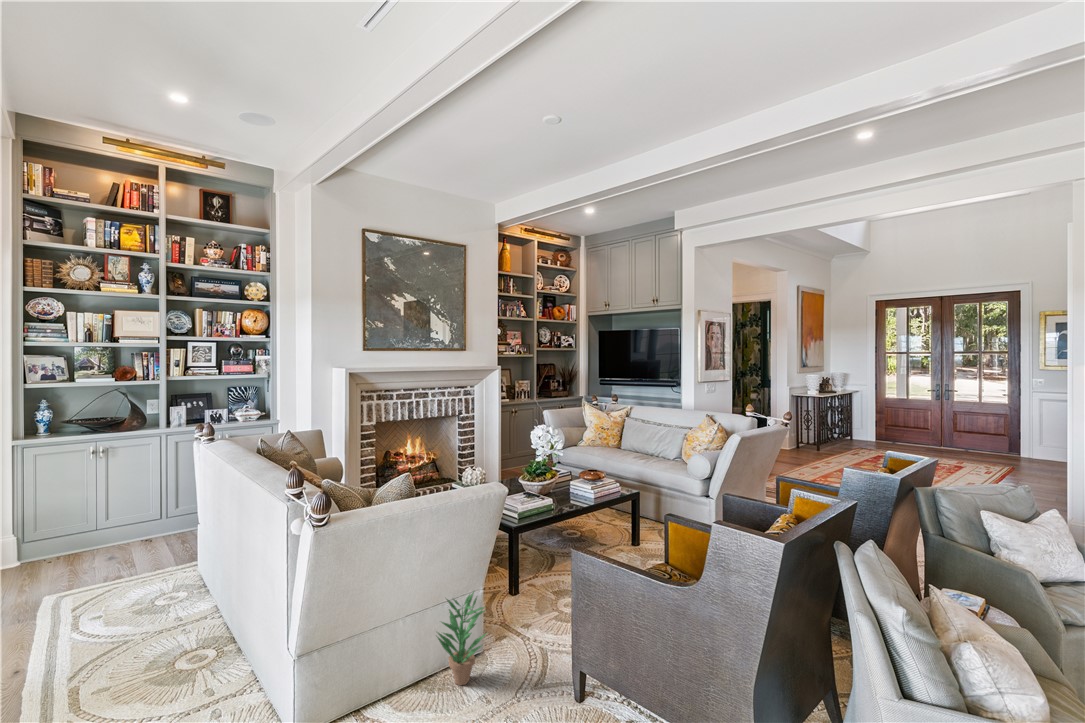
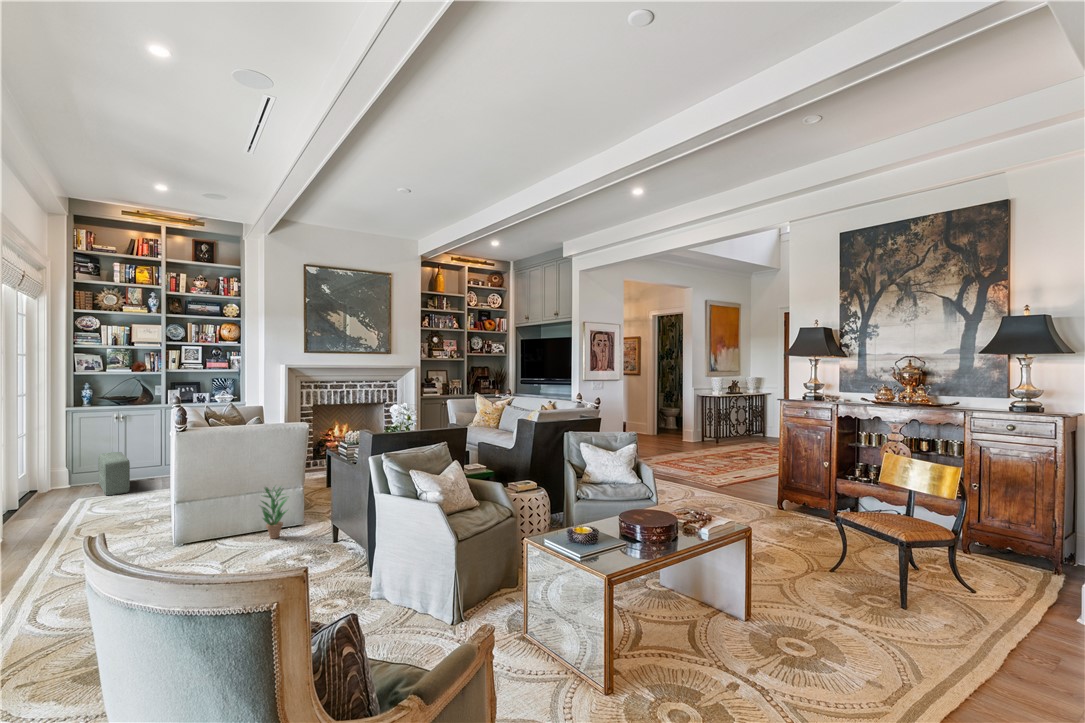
pouf: none [72,505,133,583] -> present [98,452,130,495]

